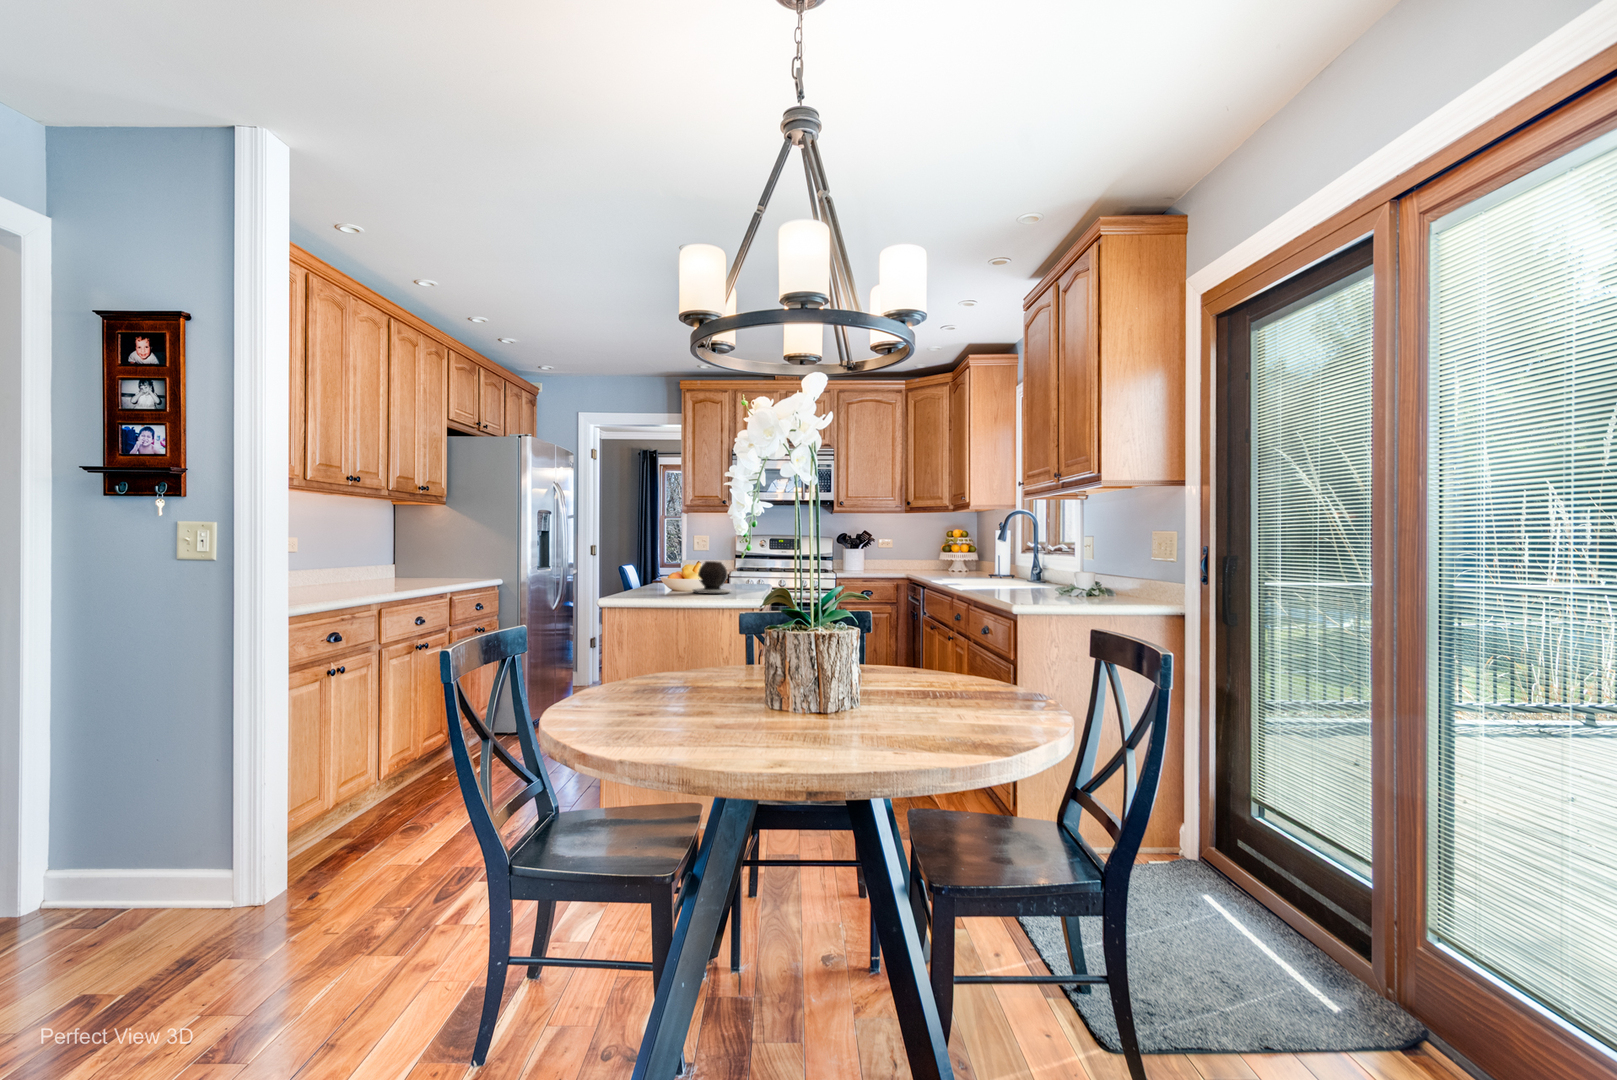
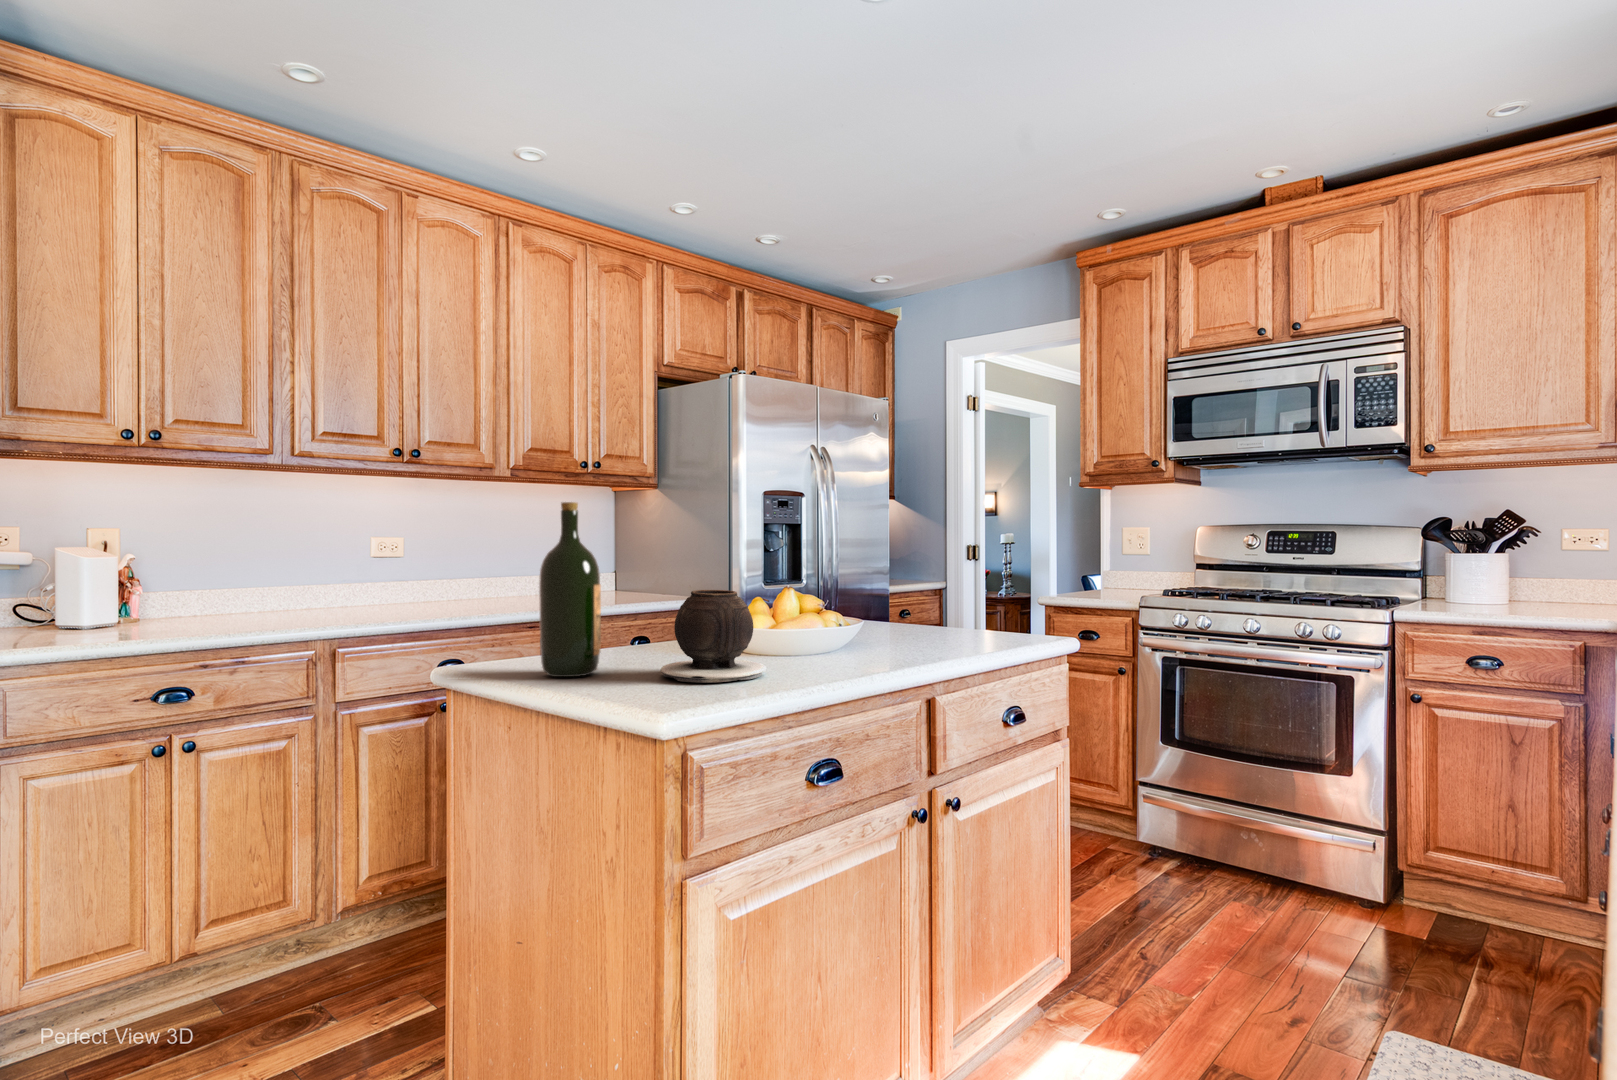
wine bottle: none [652,527,675,595] -> present [539,502,601,677]

